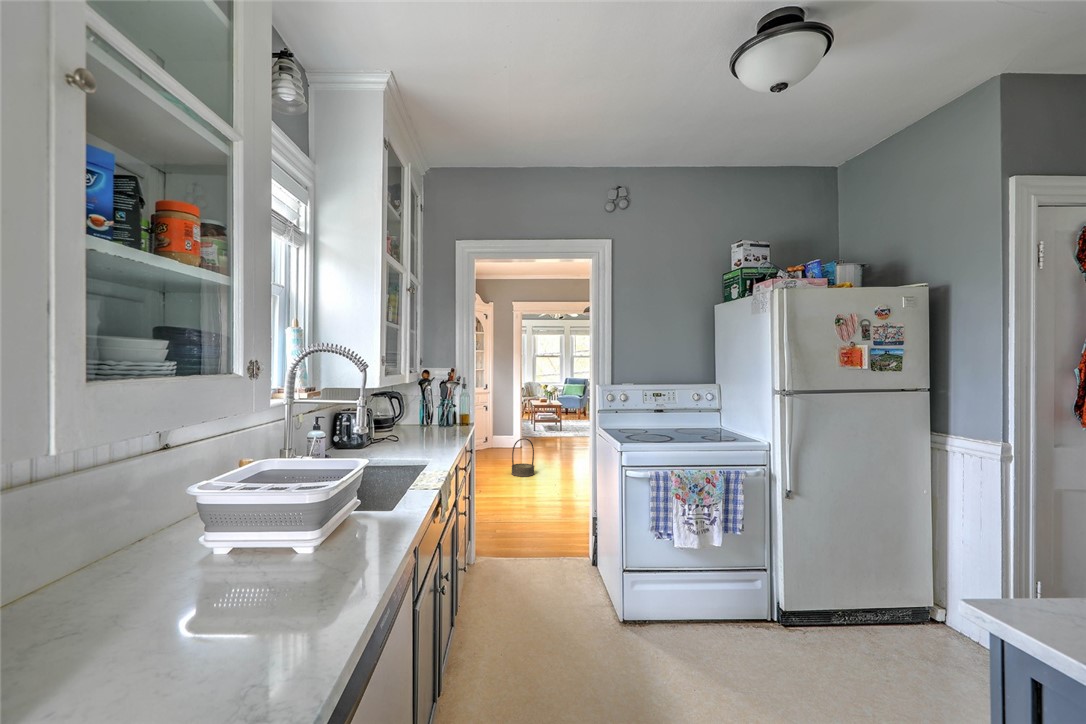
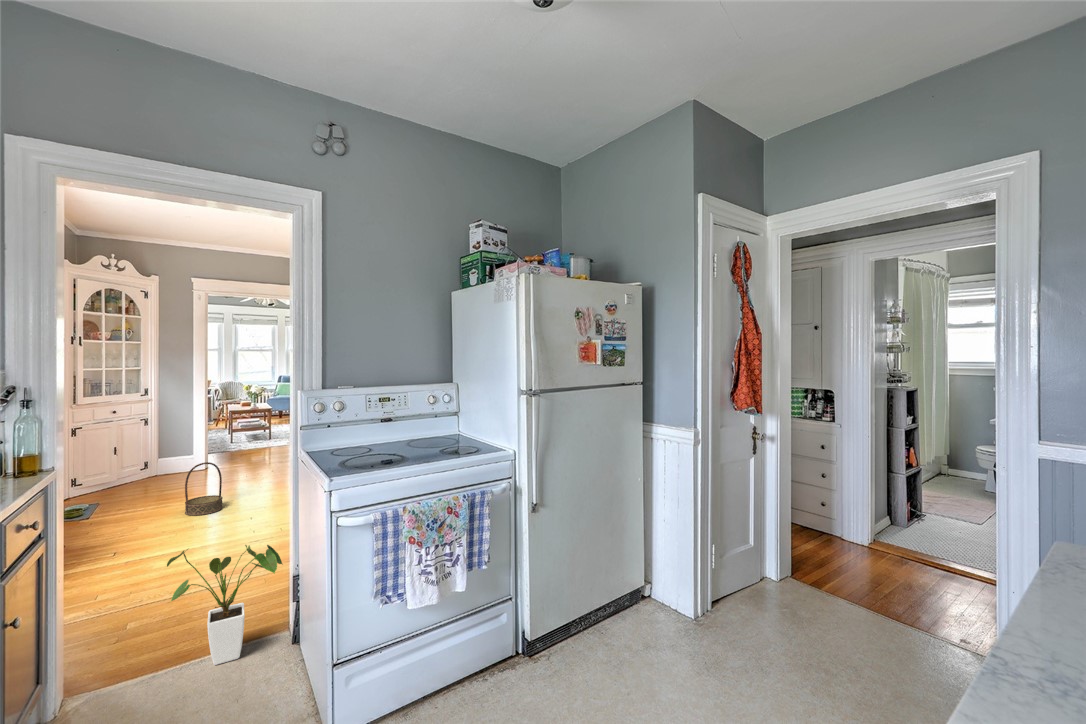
house plant: none [516,485,584,567] -> present [167,545,283,665]

